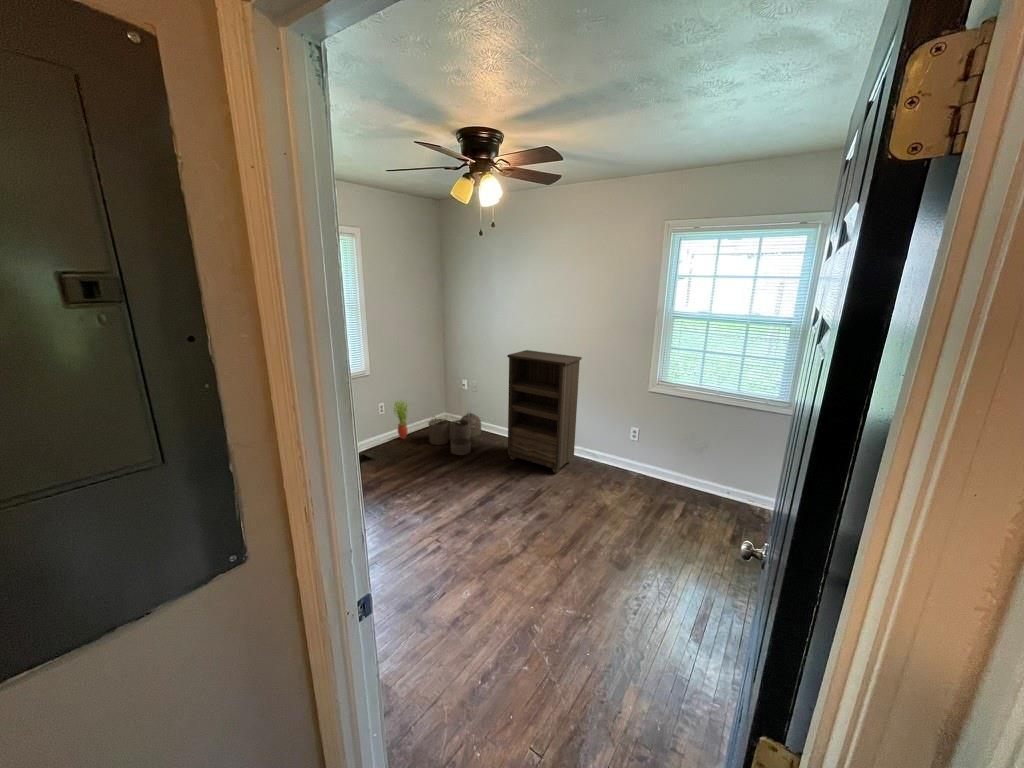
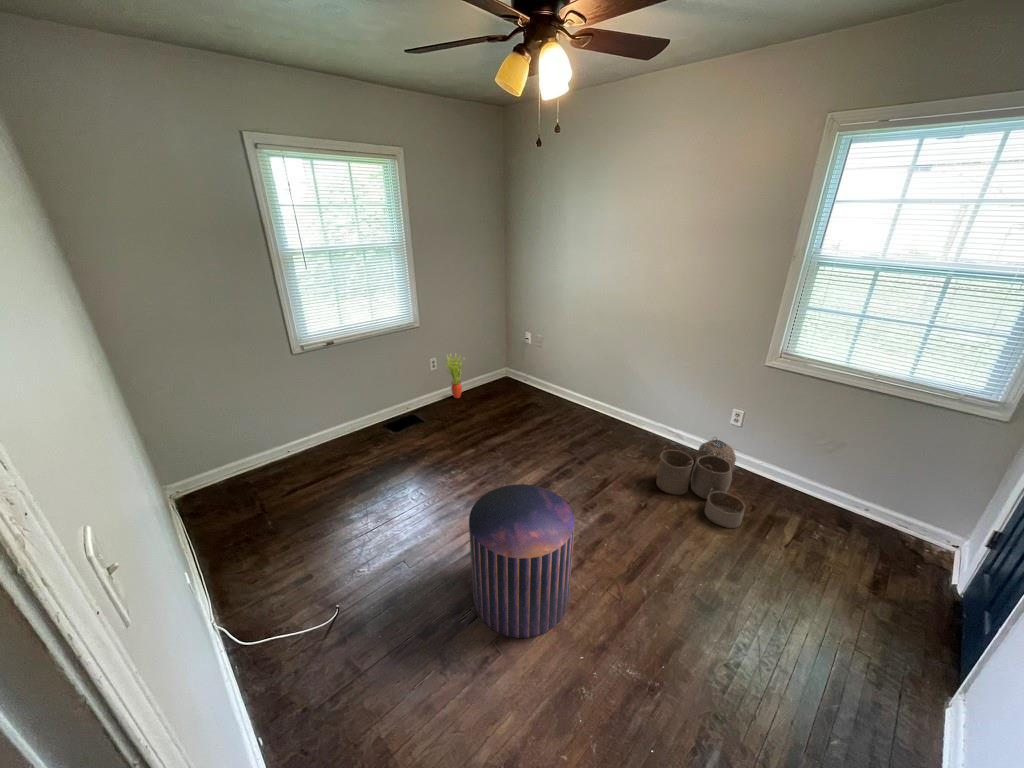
bookshelf: present [507,350,582,473] -> none [571,303,674,457]
woven basket: present [429,413,481,455] -> present [656,437,745,528]
pouf: none [438,483,520,602] -> present [469,484,575,638]

